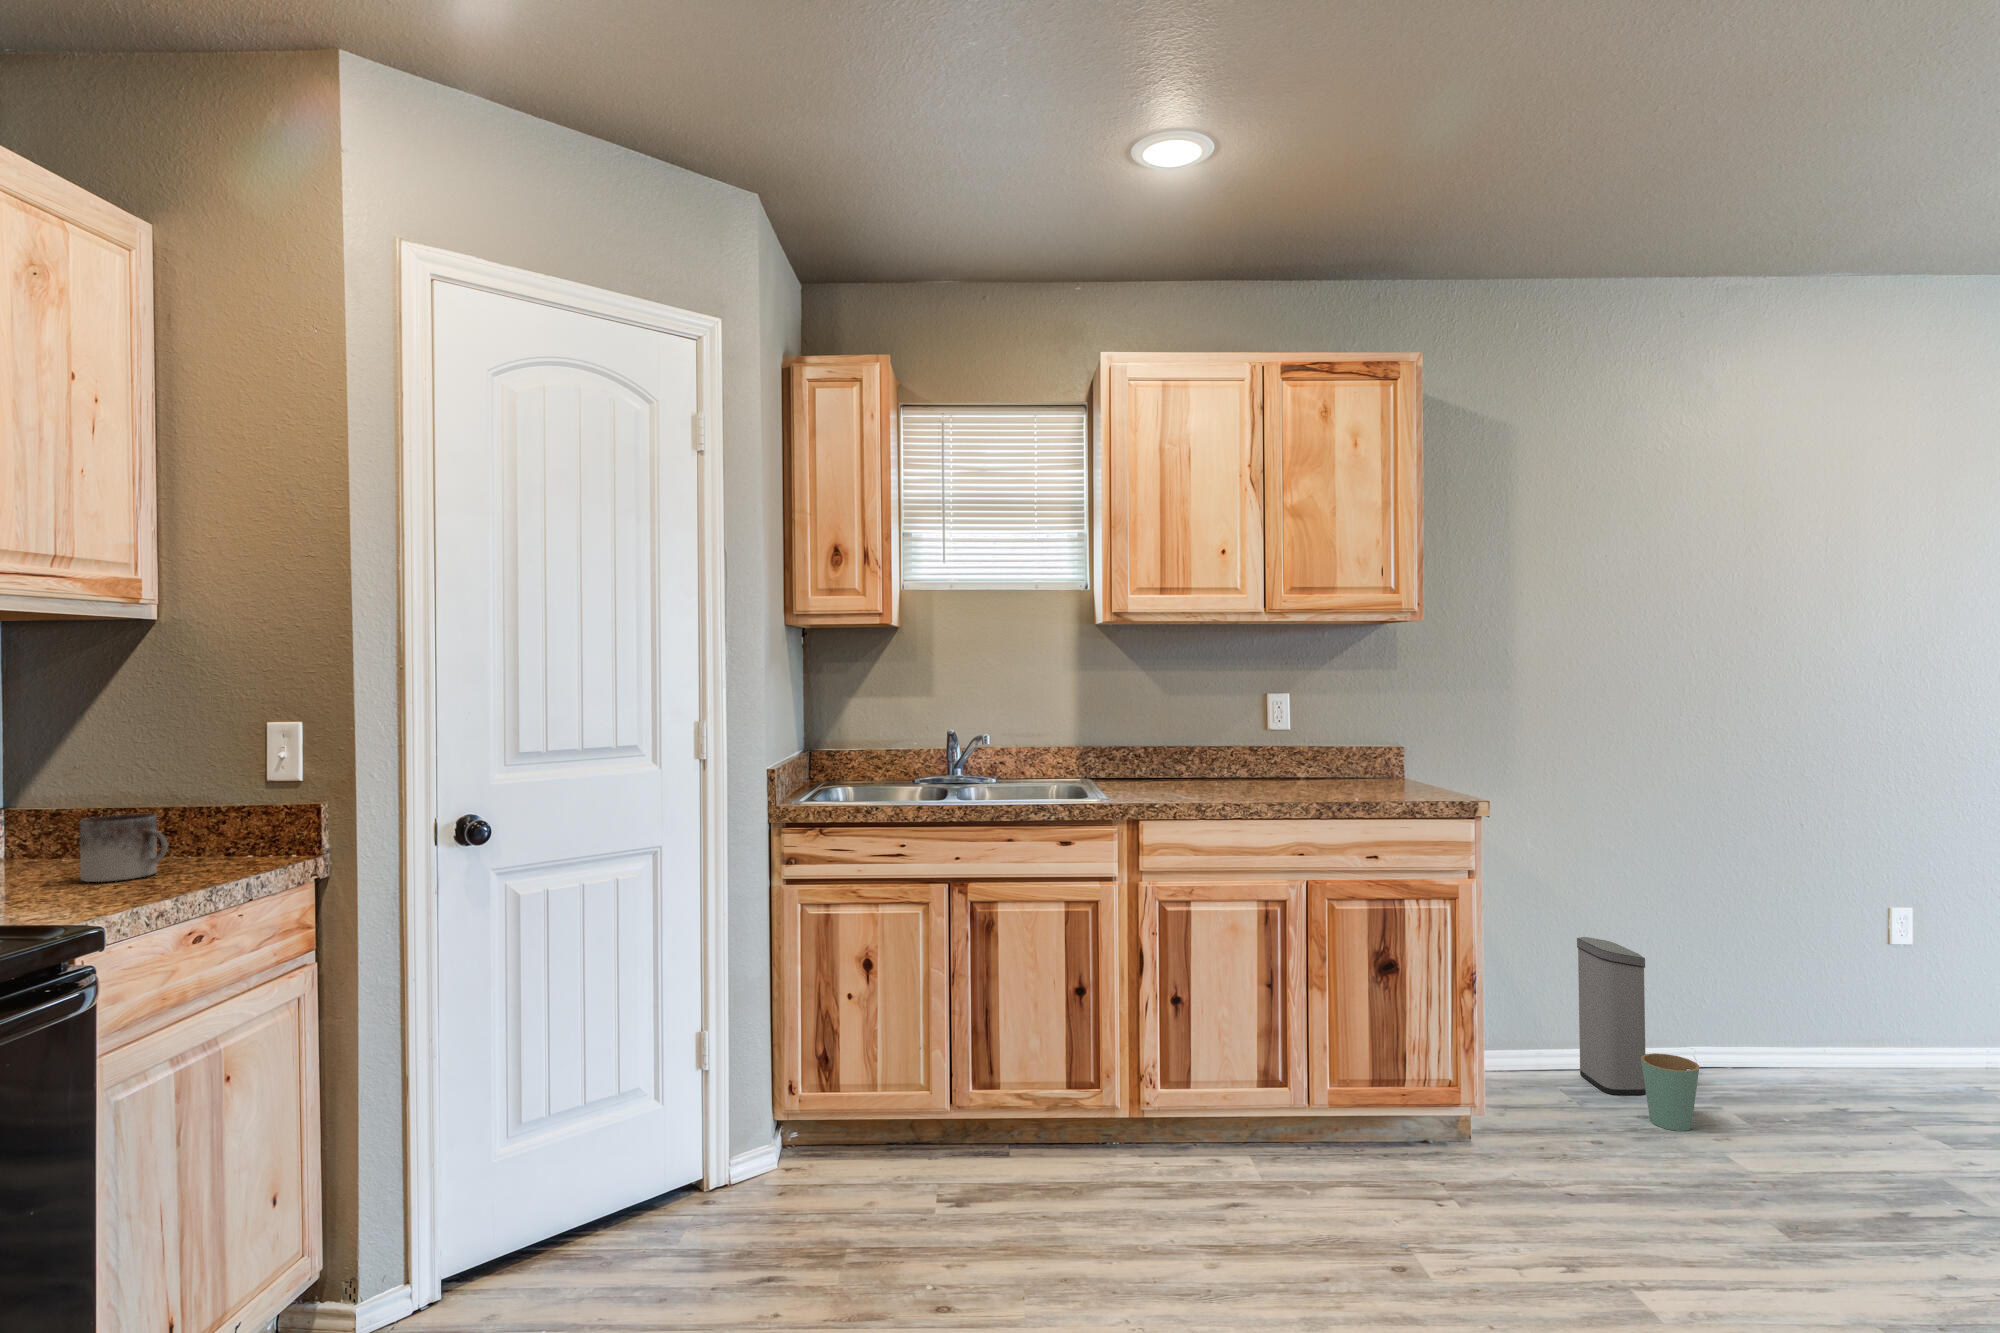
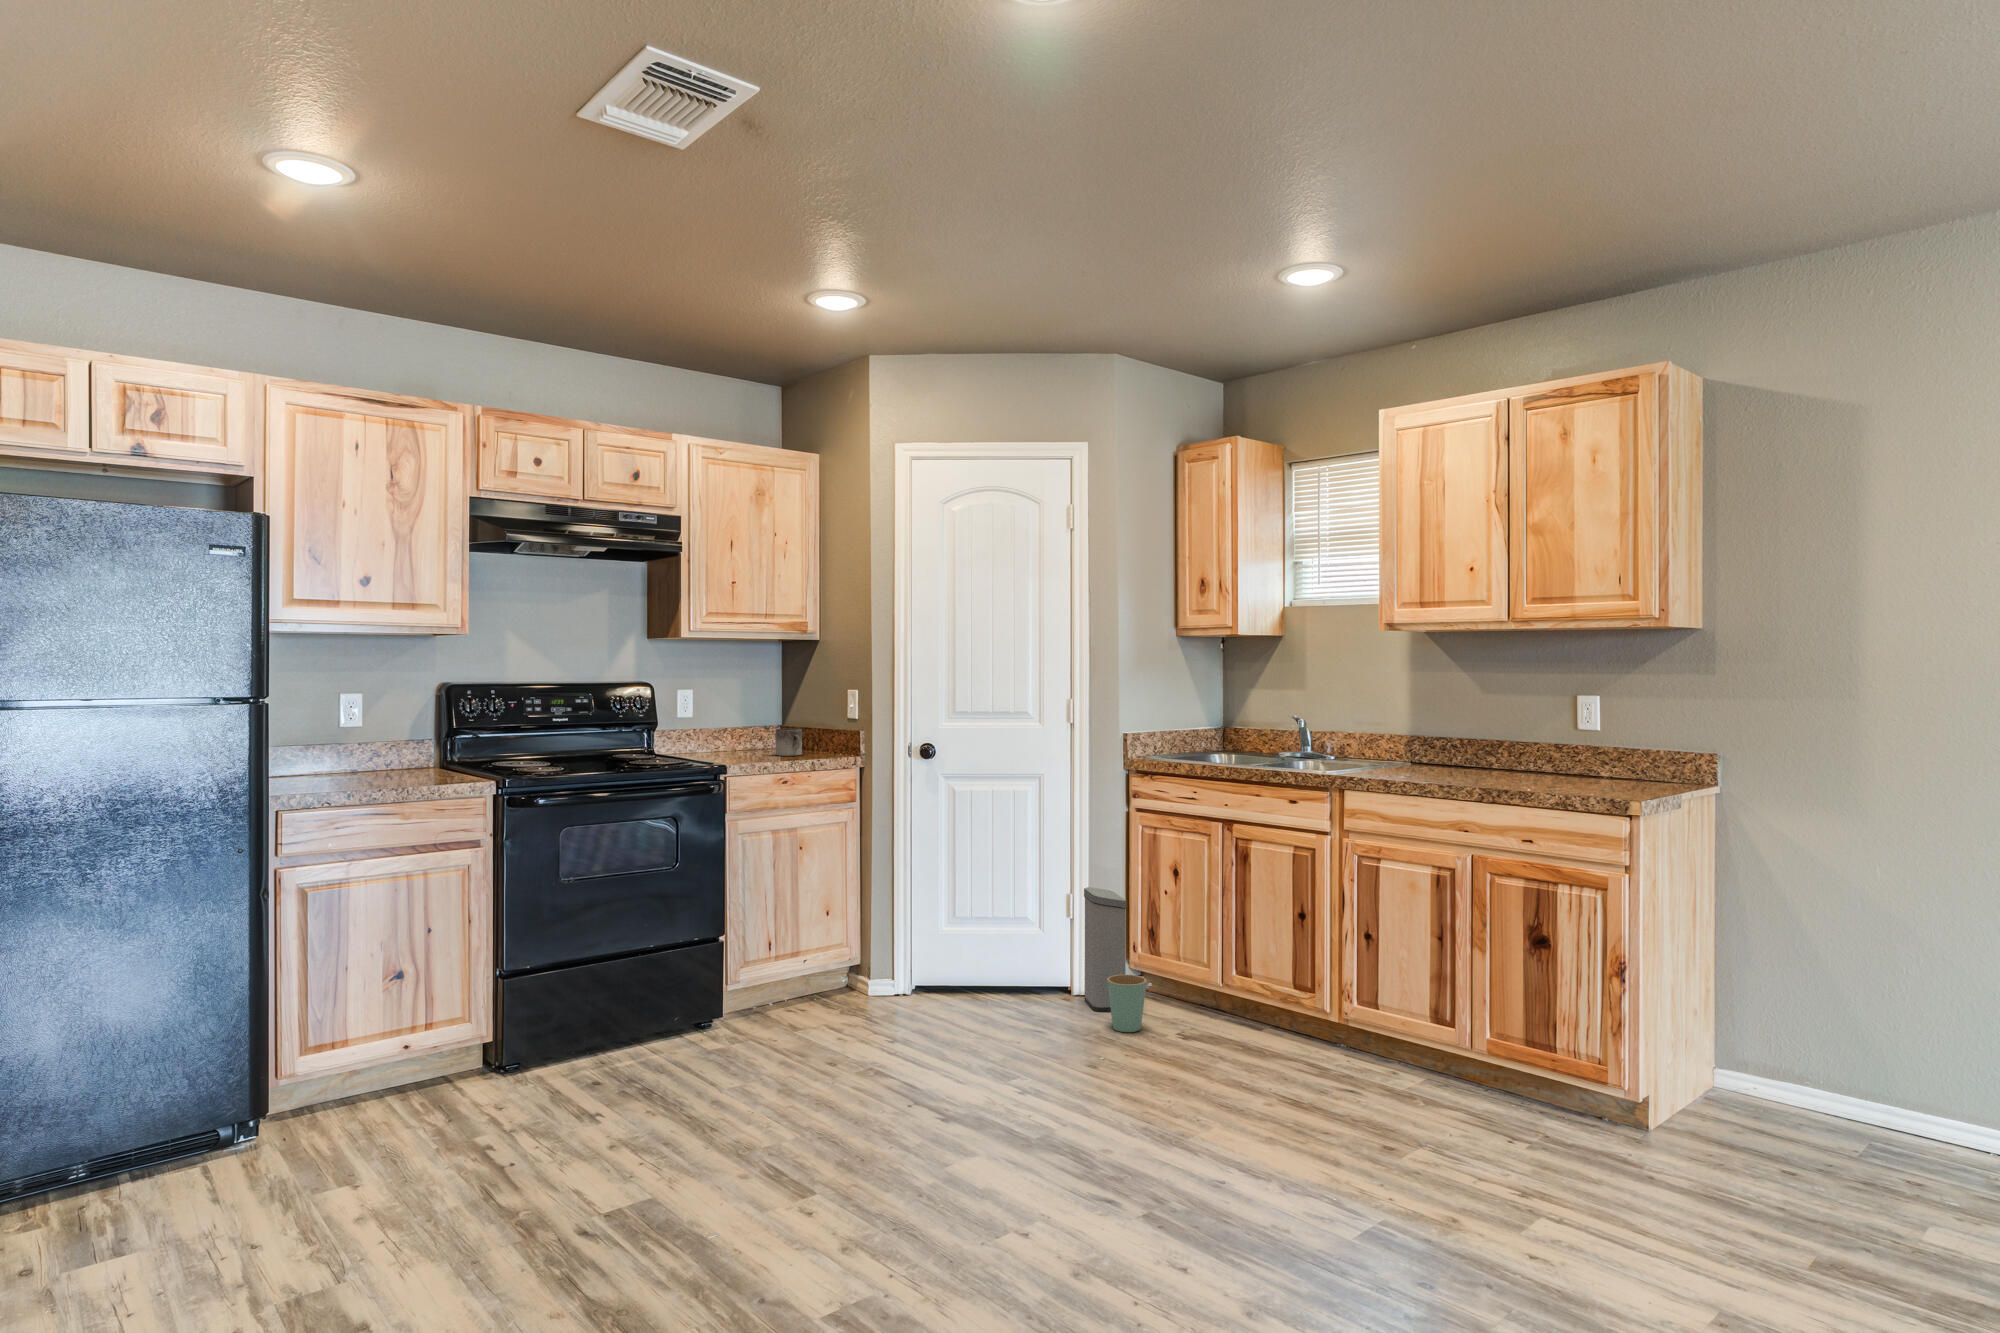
trash can: present [1577,937,1699,1131] -> present [1084,887,1147,1032]

